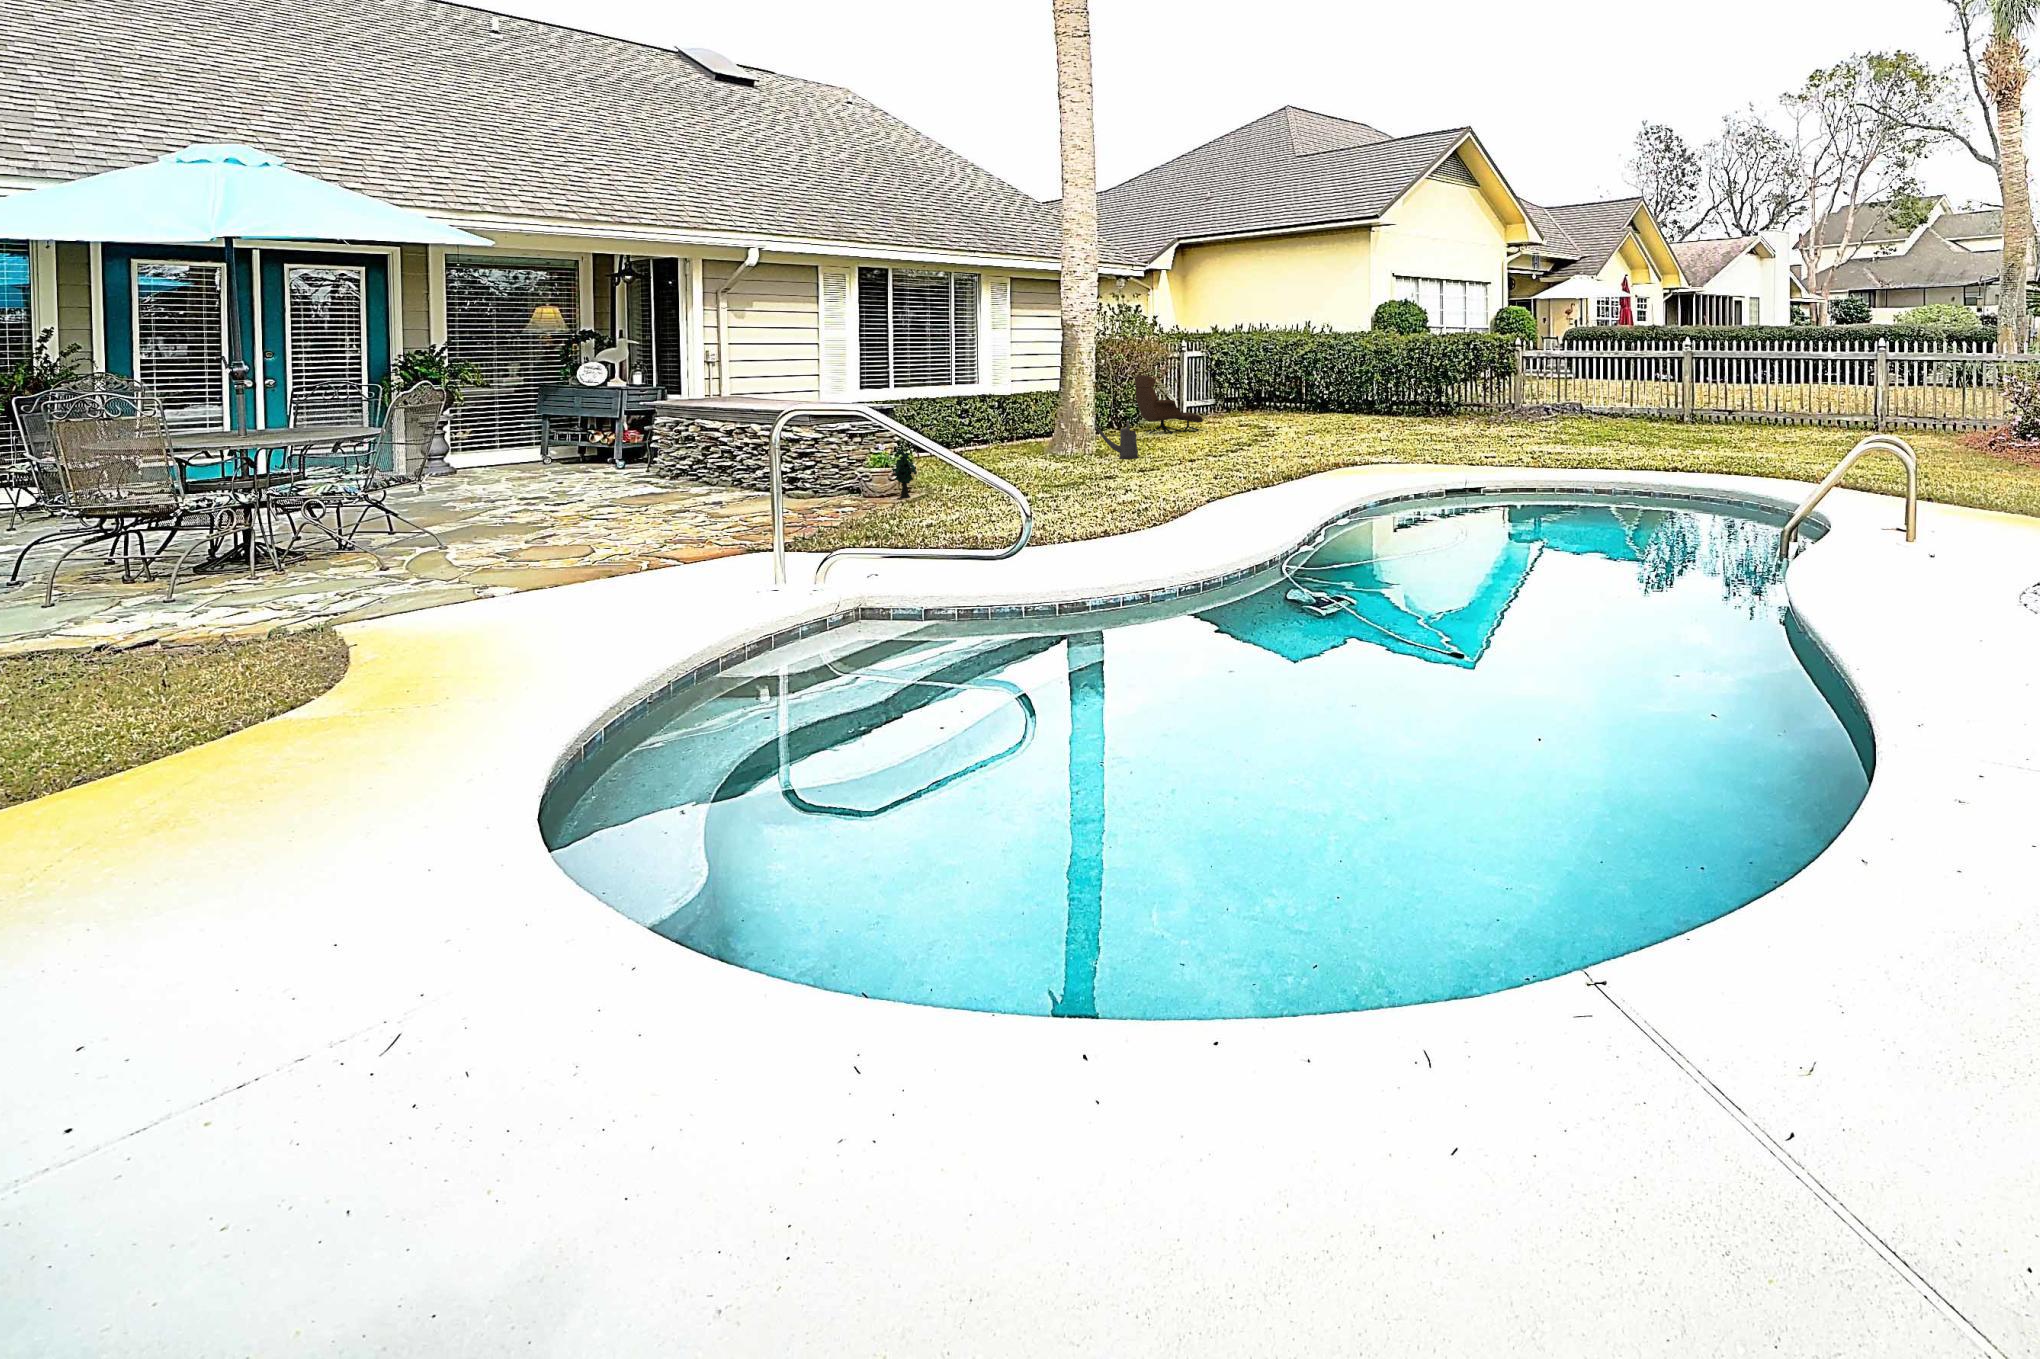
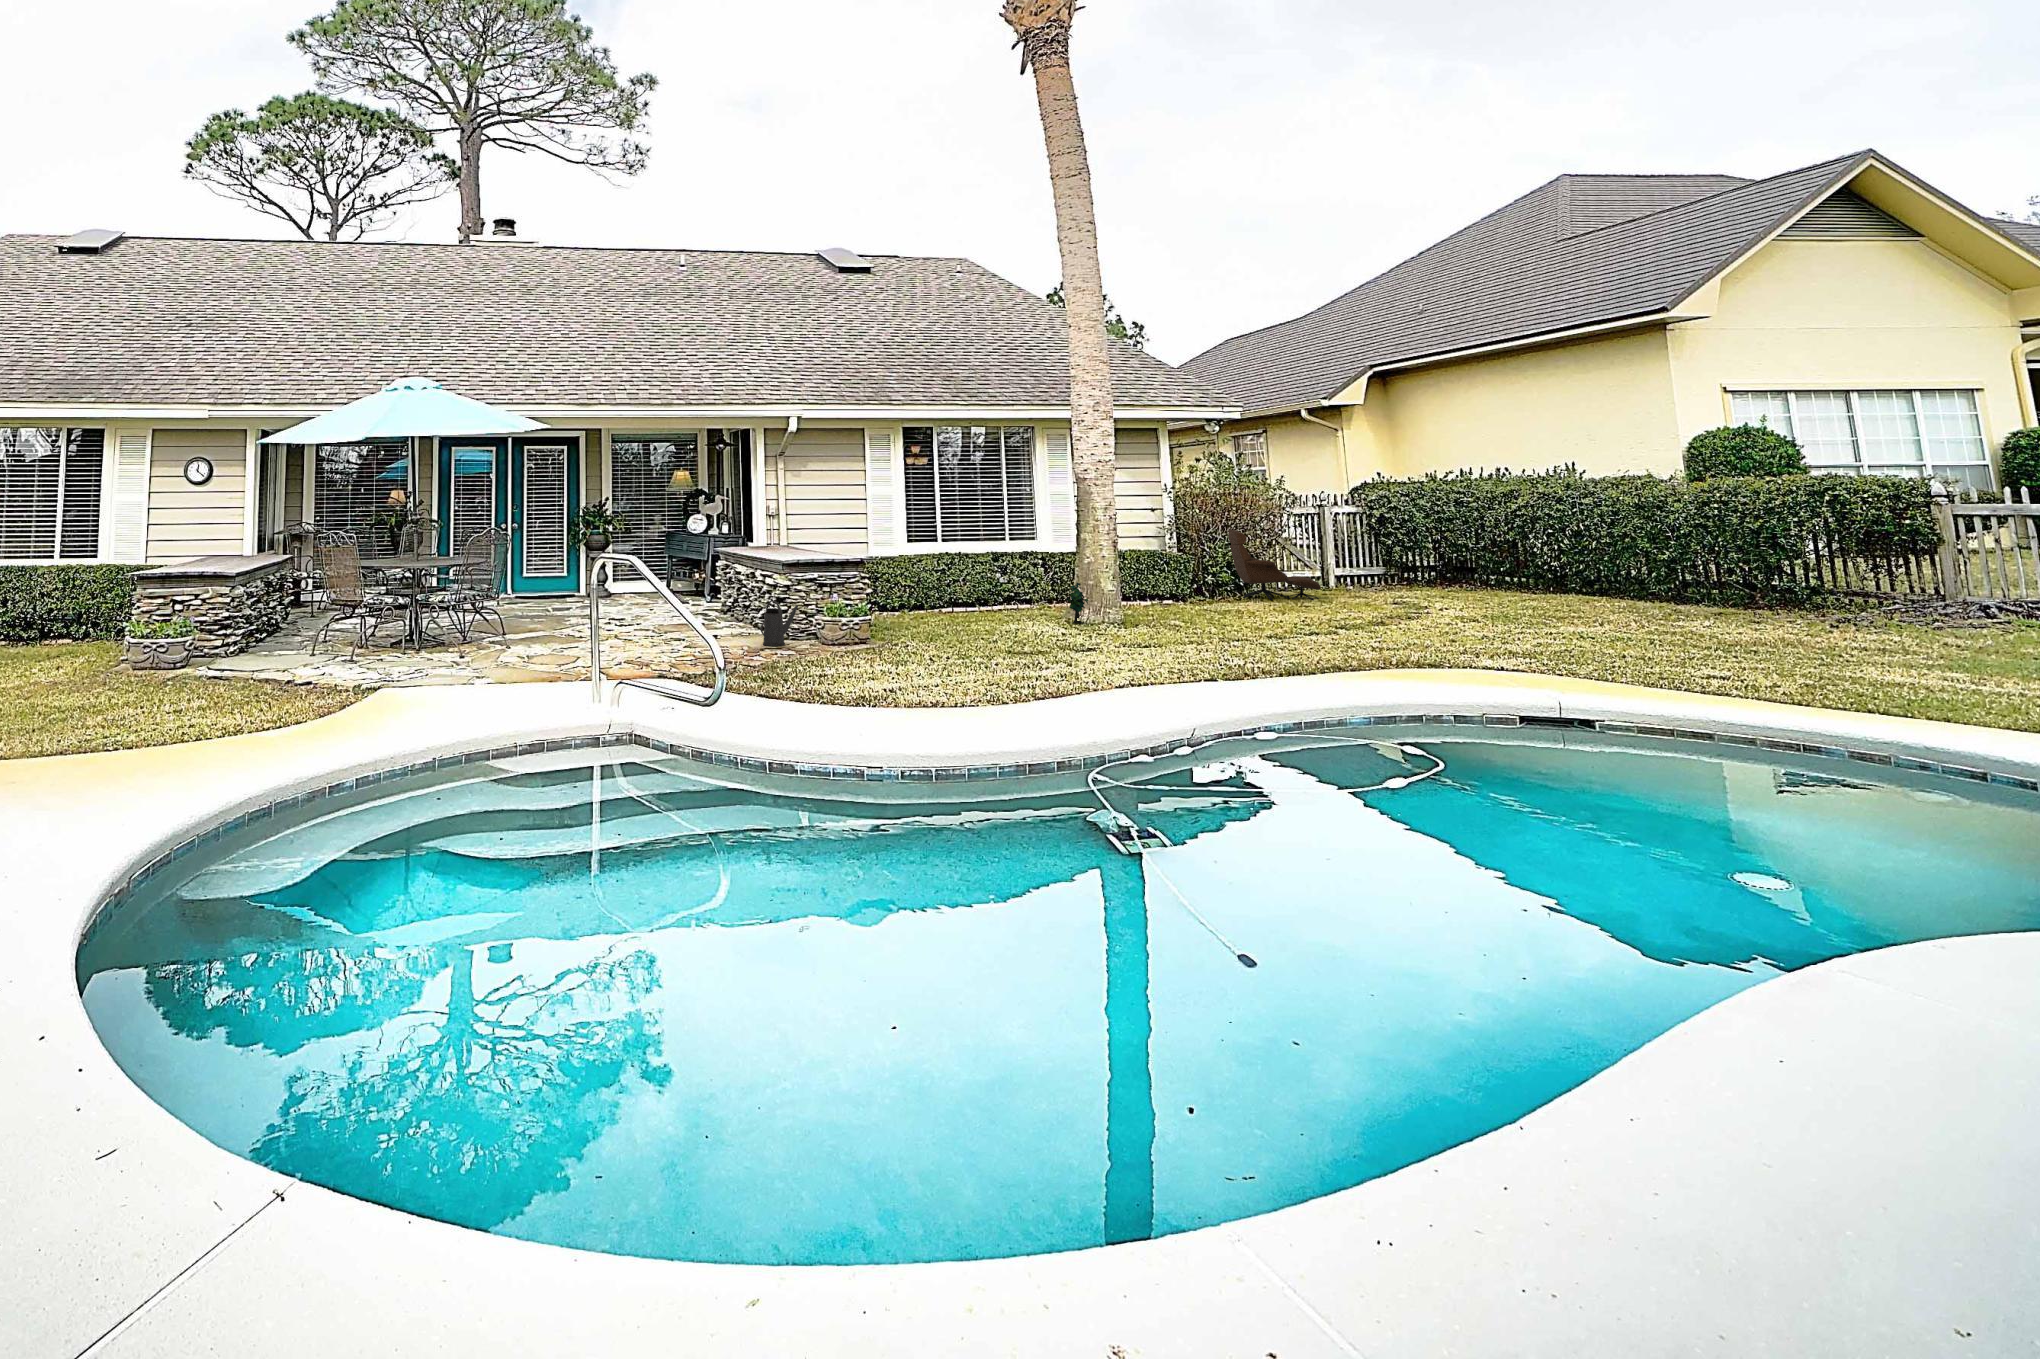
watering can: present [1097,421,1144,459] -> present [760,600,798,646]
decorative plant: present [892,448,916,498] -> present [1066,582,1088,623]

